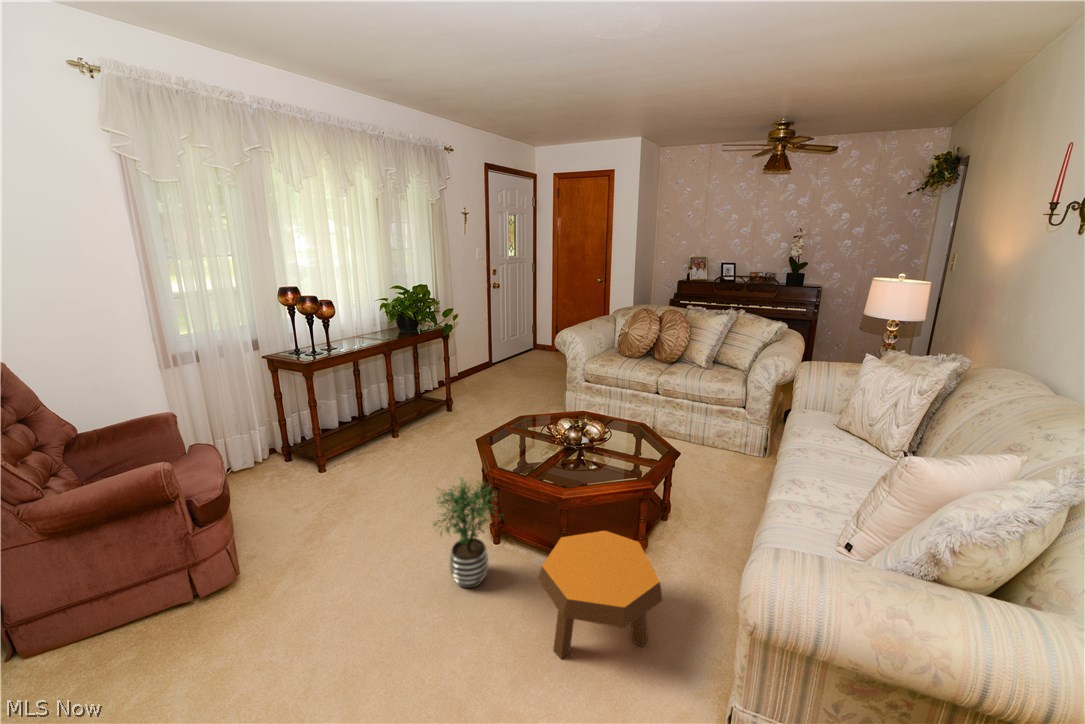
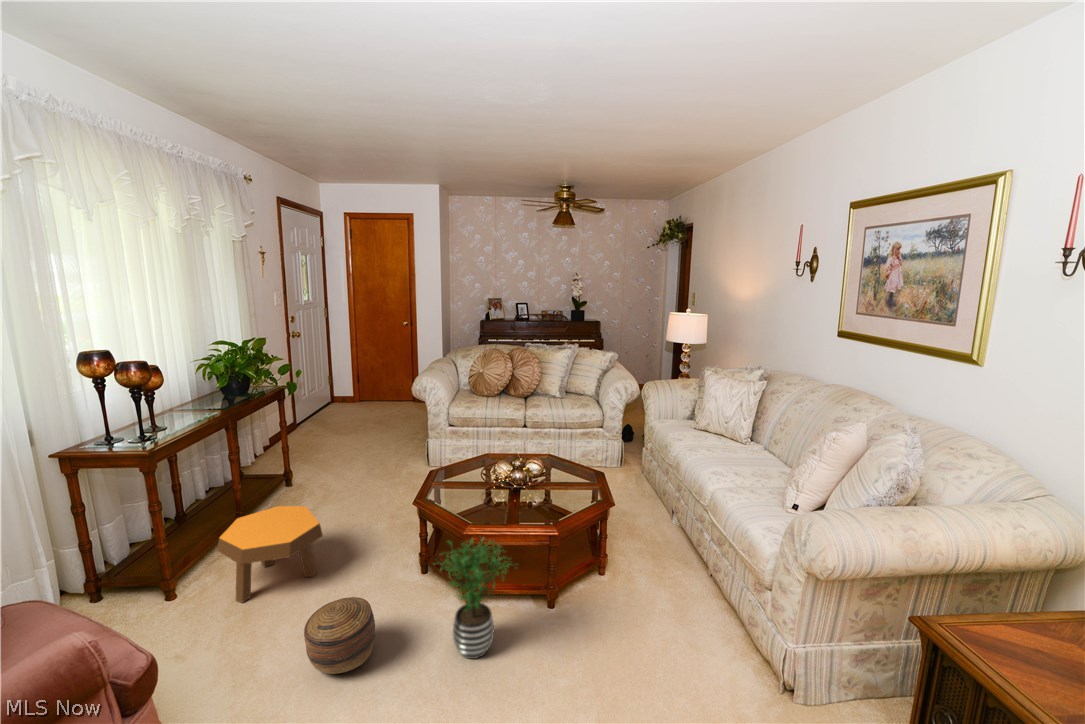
basket: none [347,501,405,558] -> present [304,597,376,674]
footstool: present [538,531,663,658] -> present [217,506,323,603]

